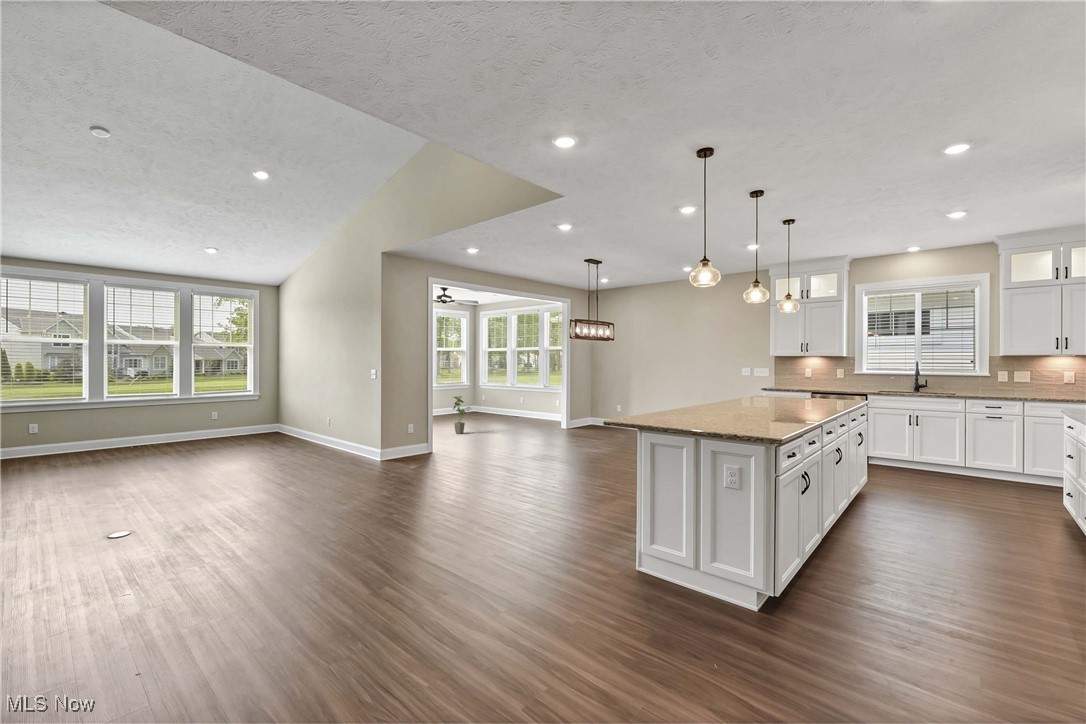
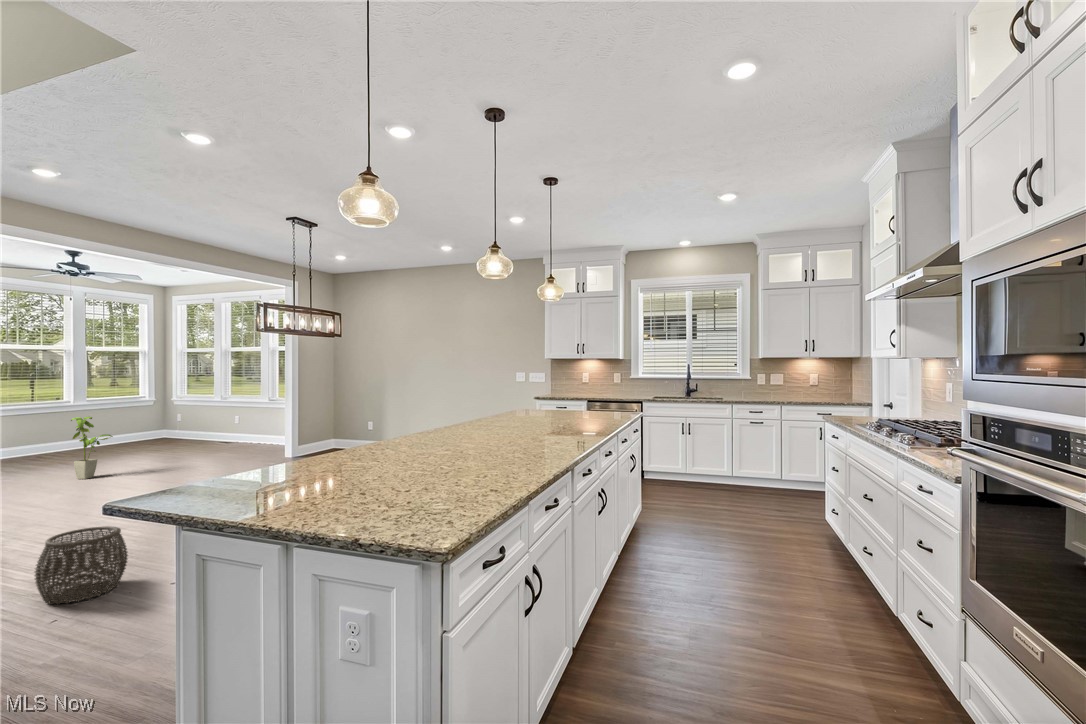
woven basket: none [503,456,537,491] -> present [34,526,128,604]

